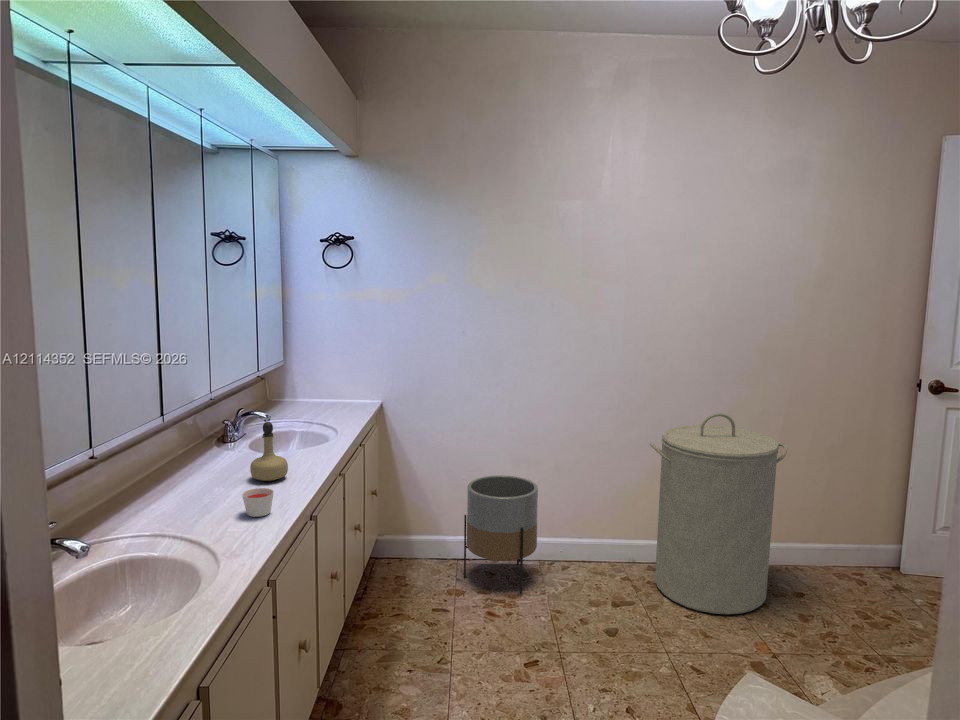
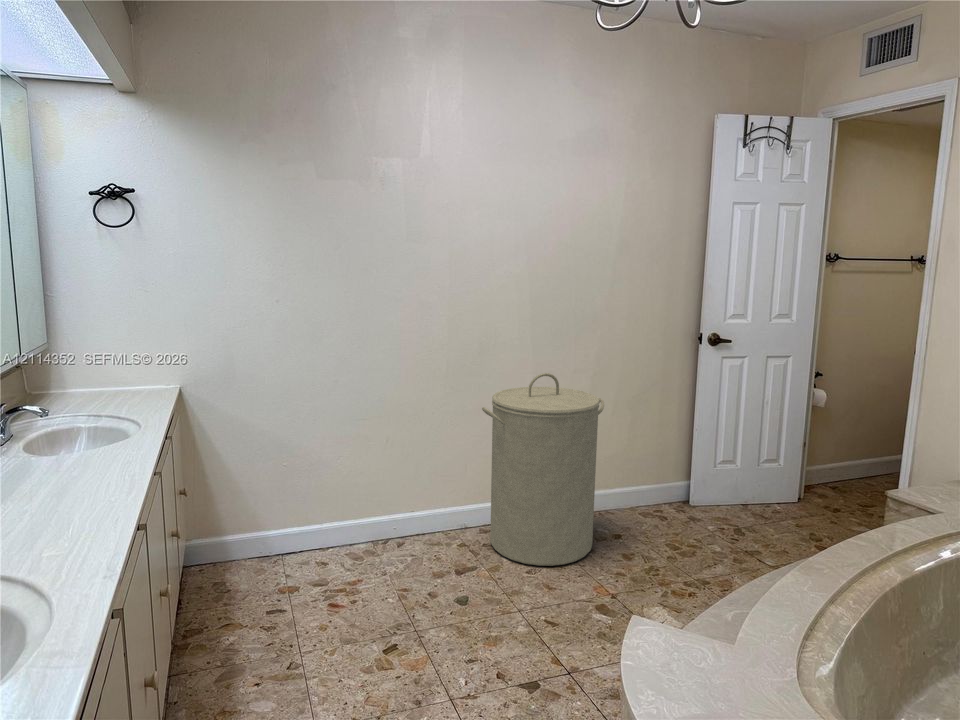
perfume bottle: present [250,422,288,481] -> none [33,411,88,487]
planter: present [464,475,538,594] -> none [292,455,373,578]
candle: present [242,488,274,517] -> none [34,495,81,534]

